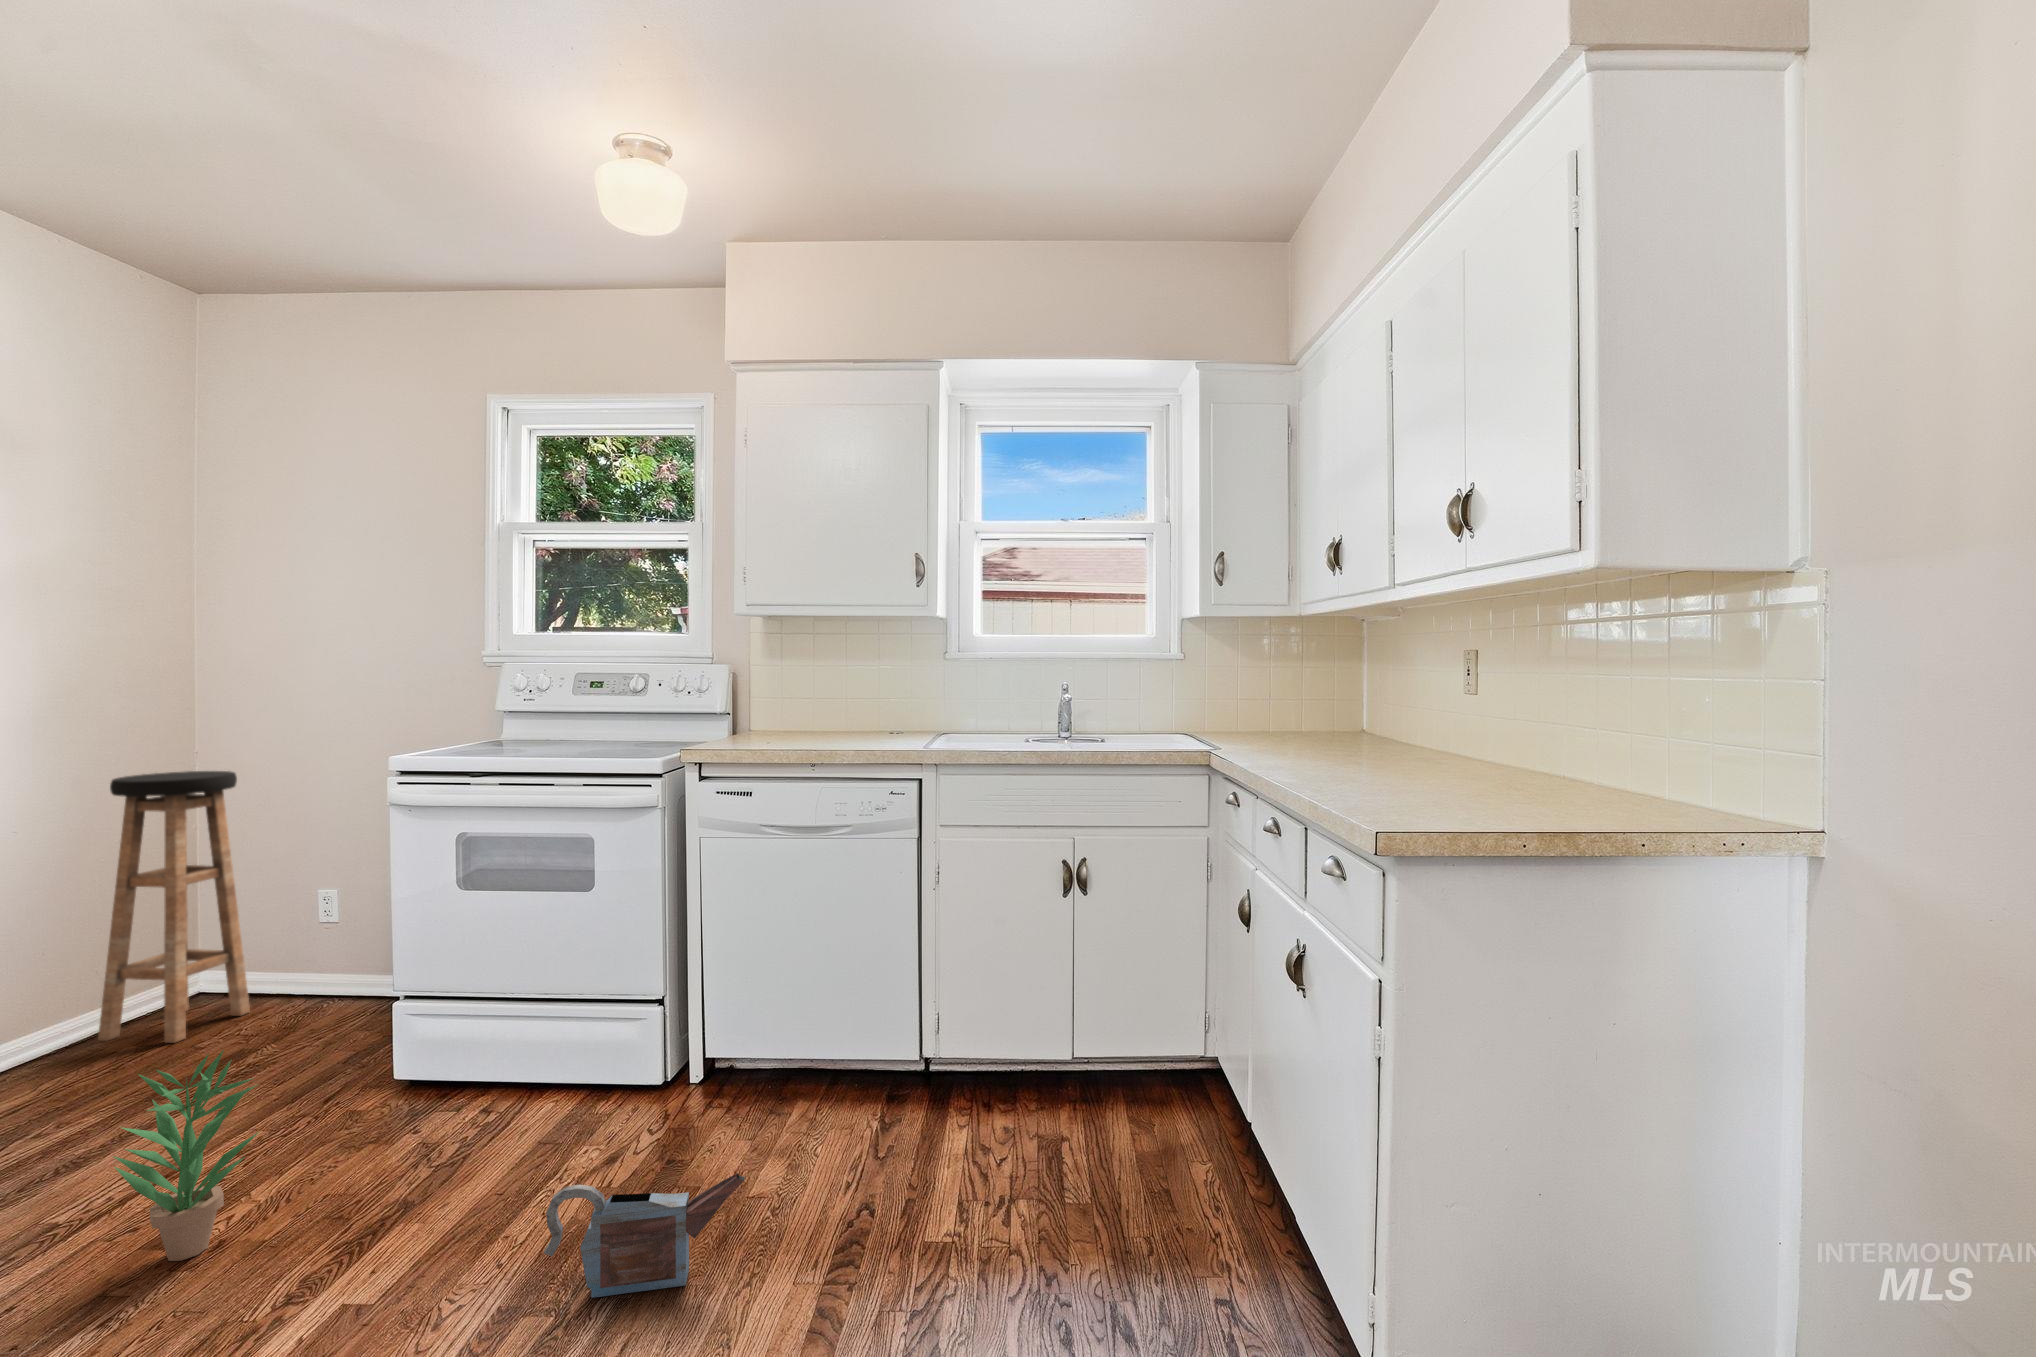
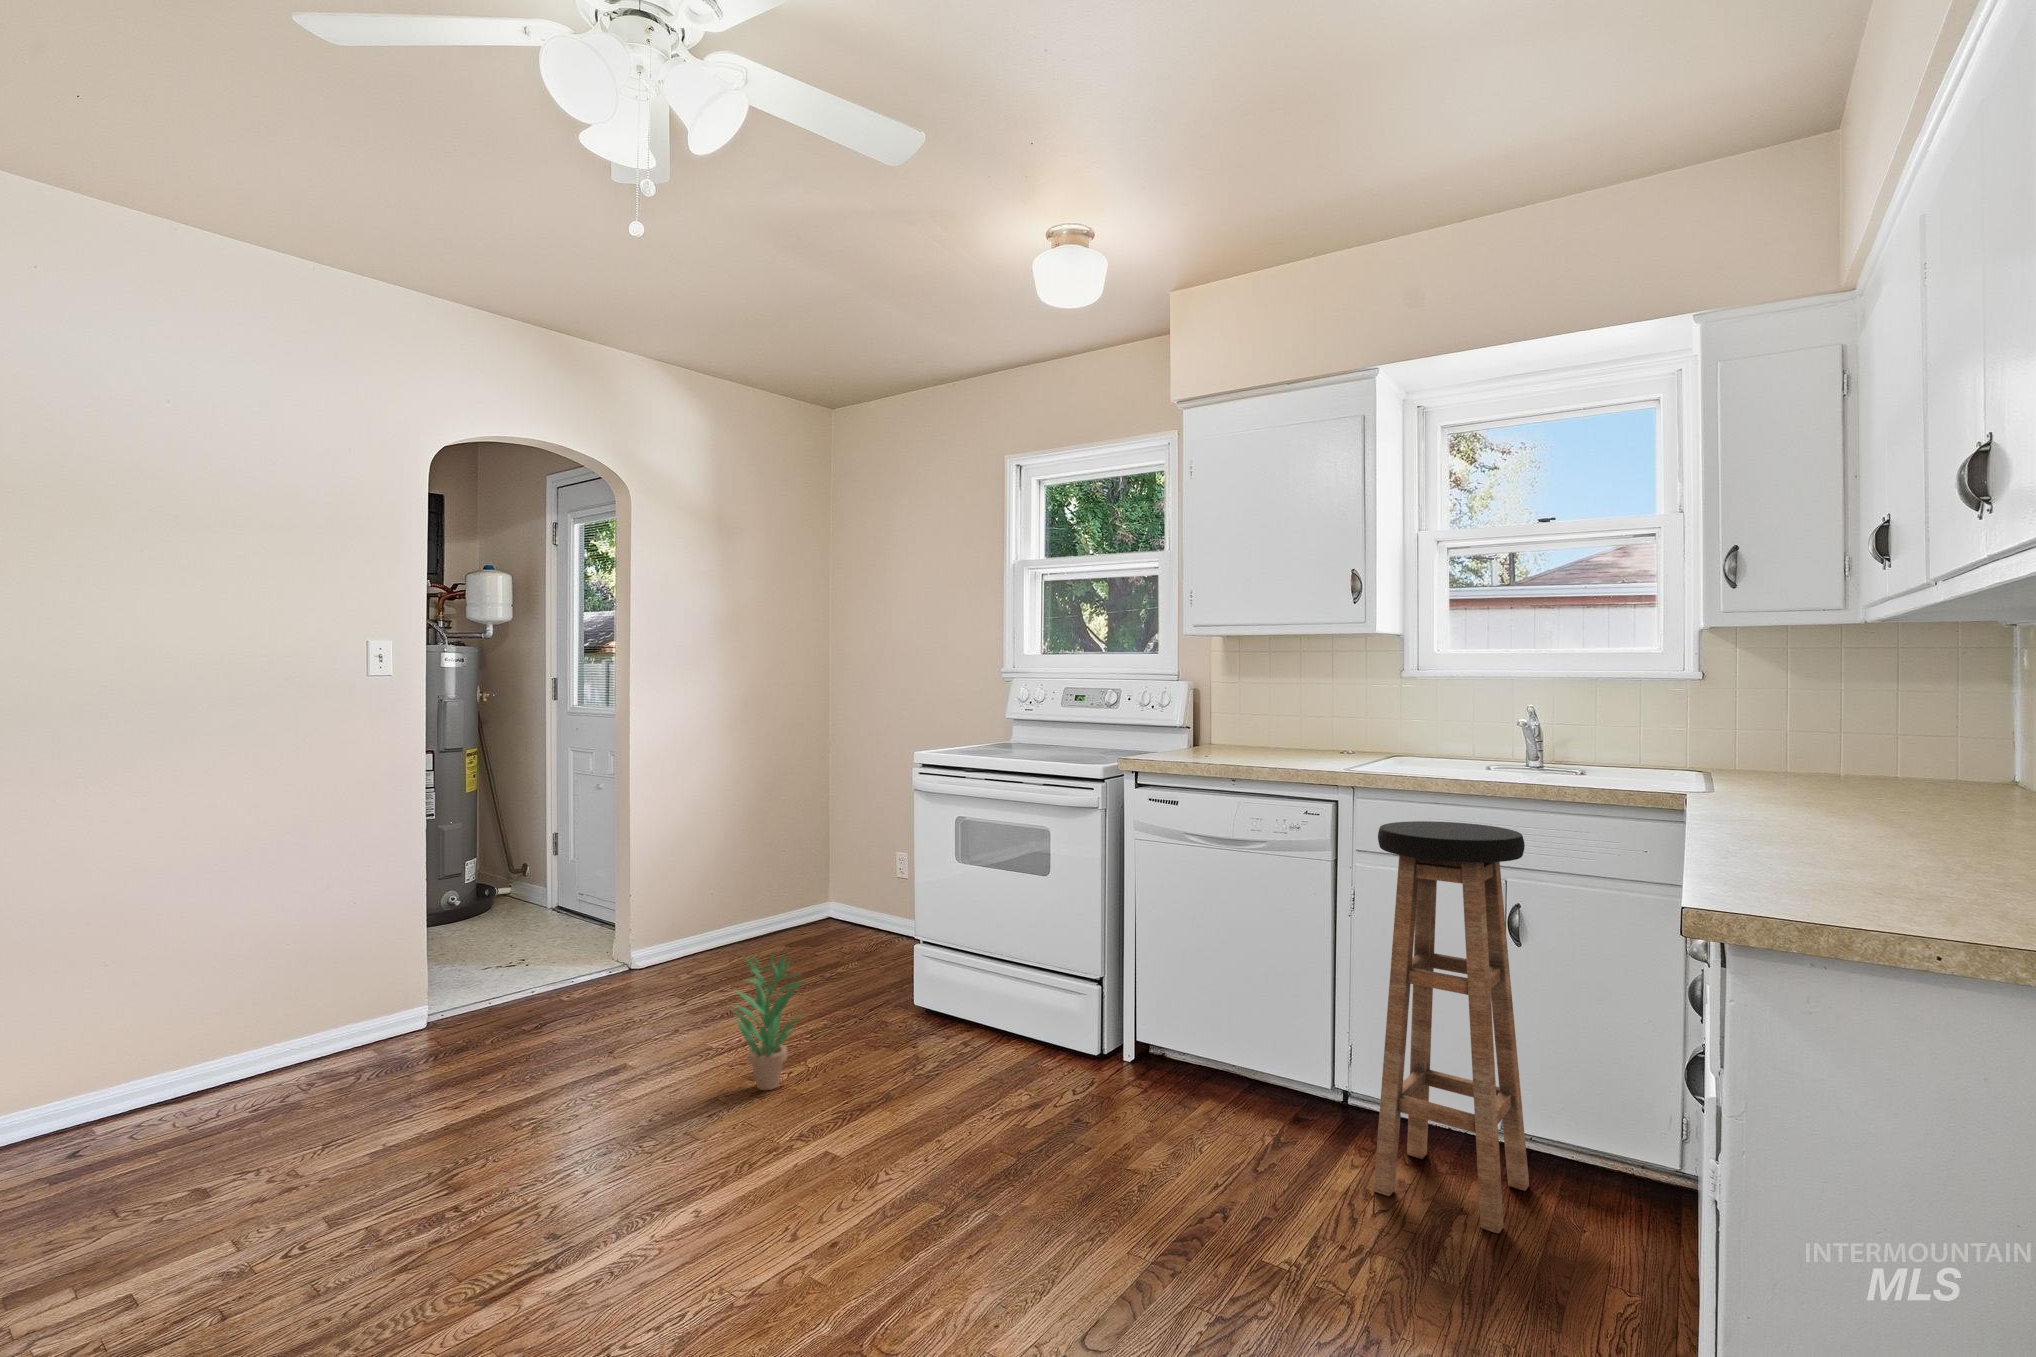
bar stool: present [98,771,250,1043] -> present [1374,821,1529,1233]
watering can: present [544,1173,745,1298] -> none [943,1104,1093,1219]

